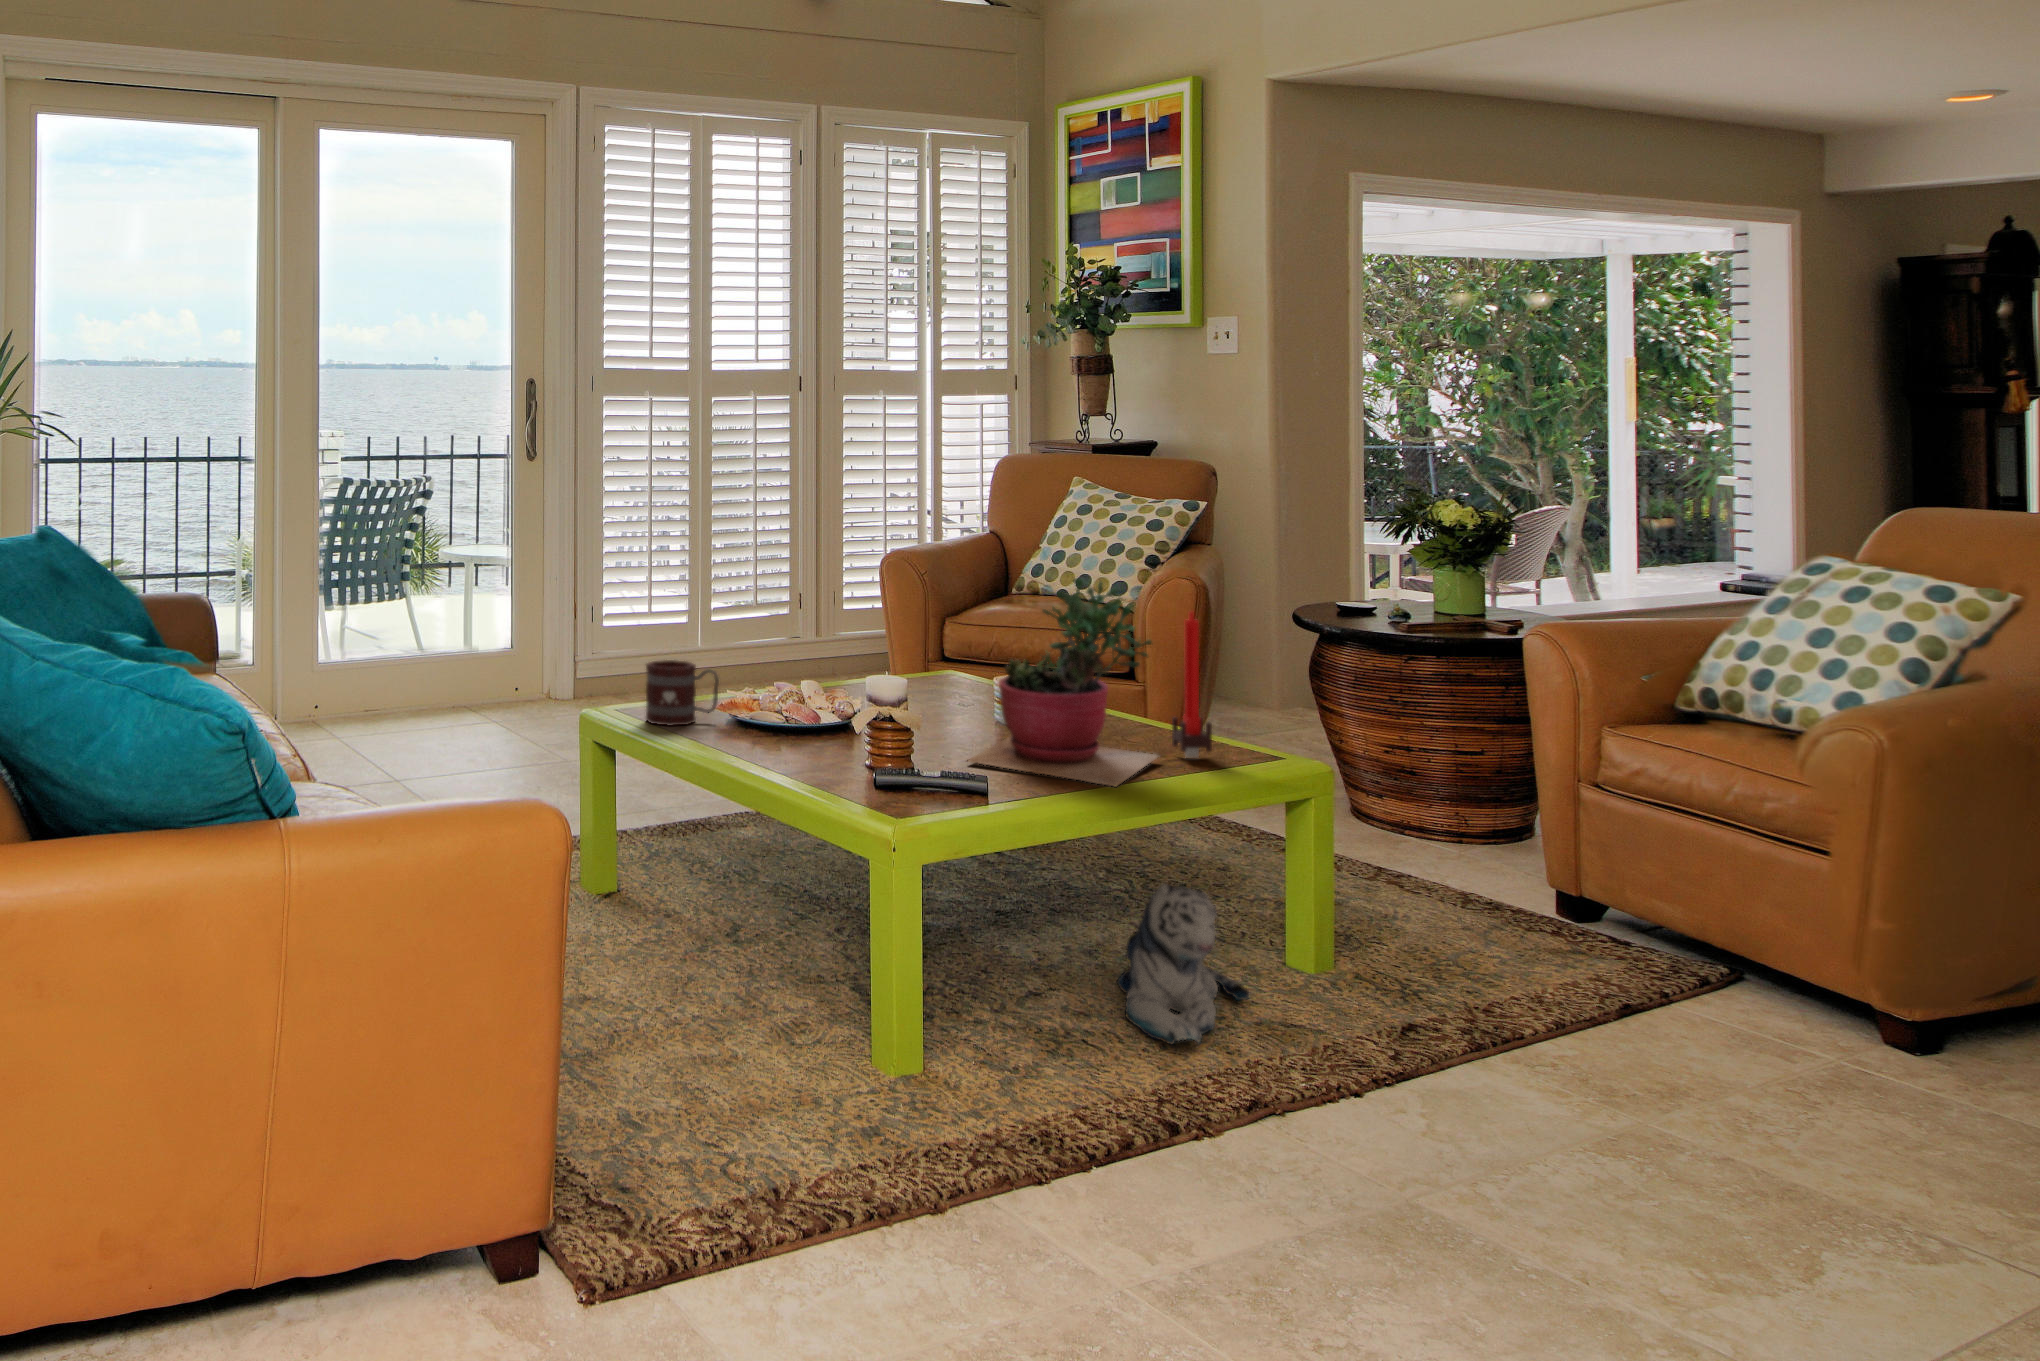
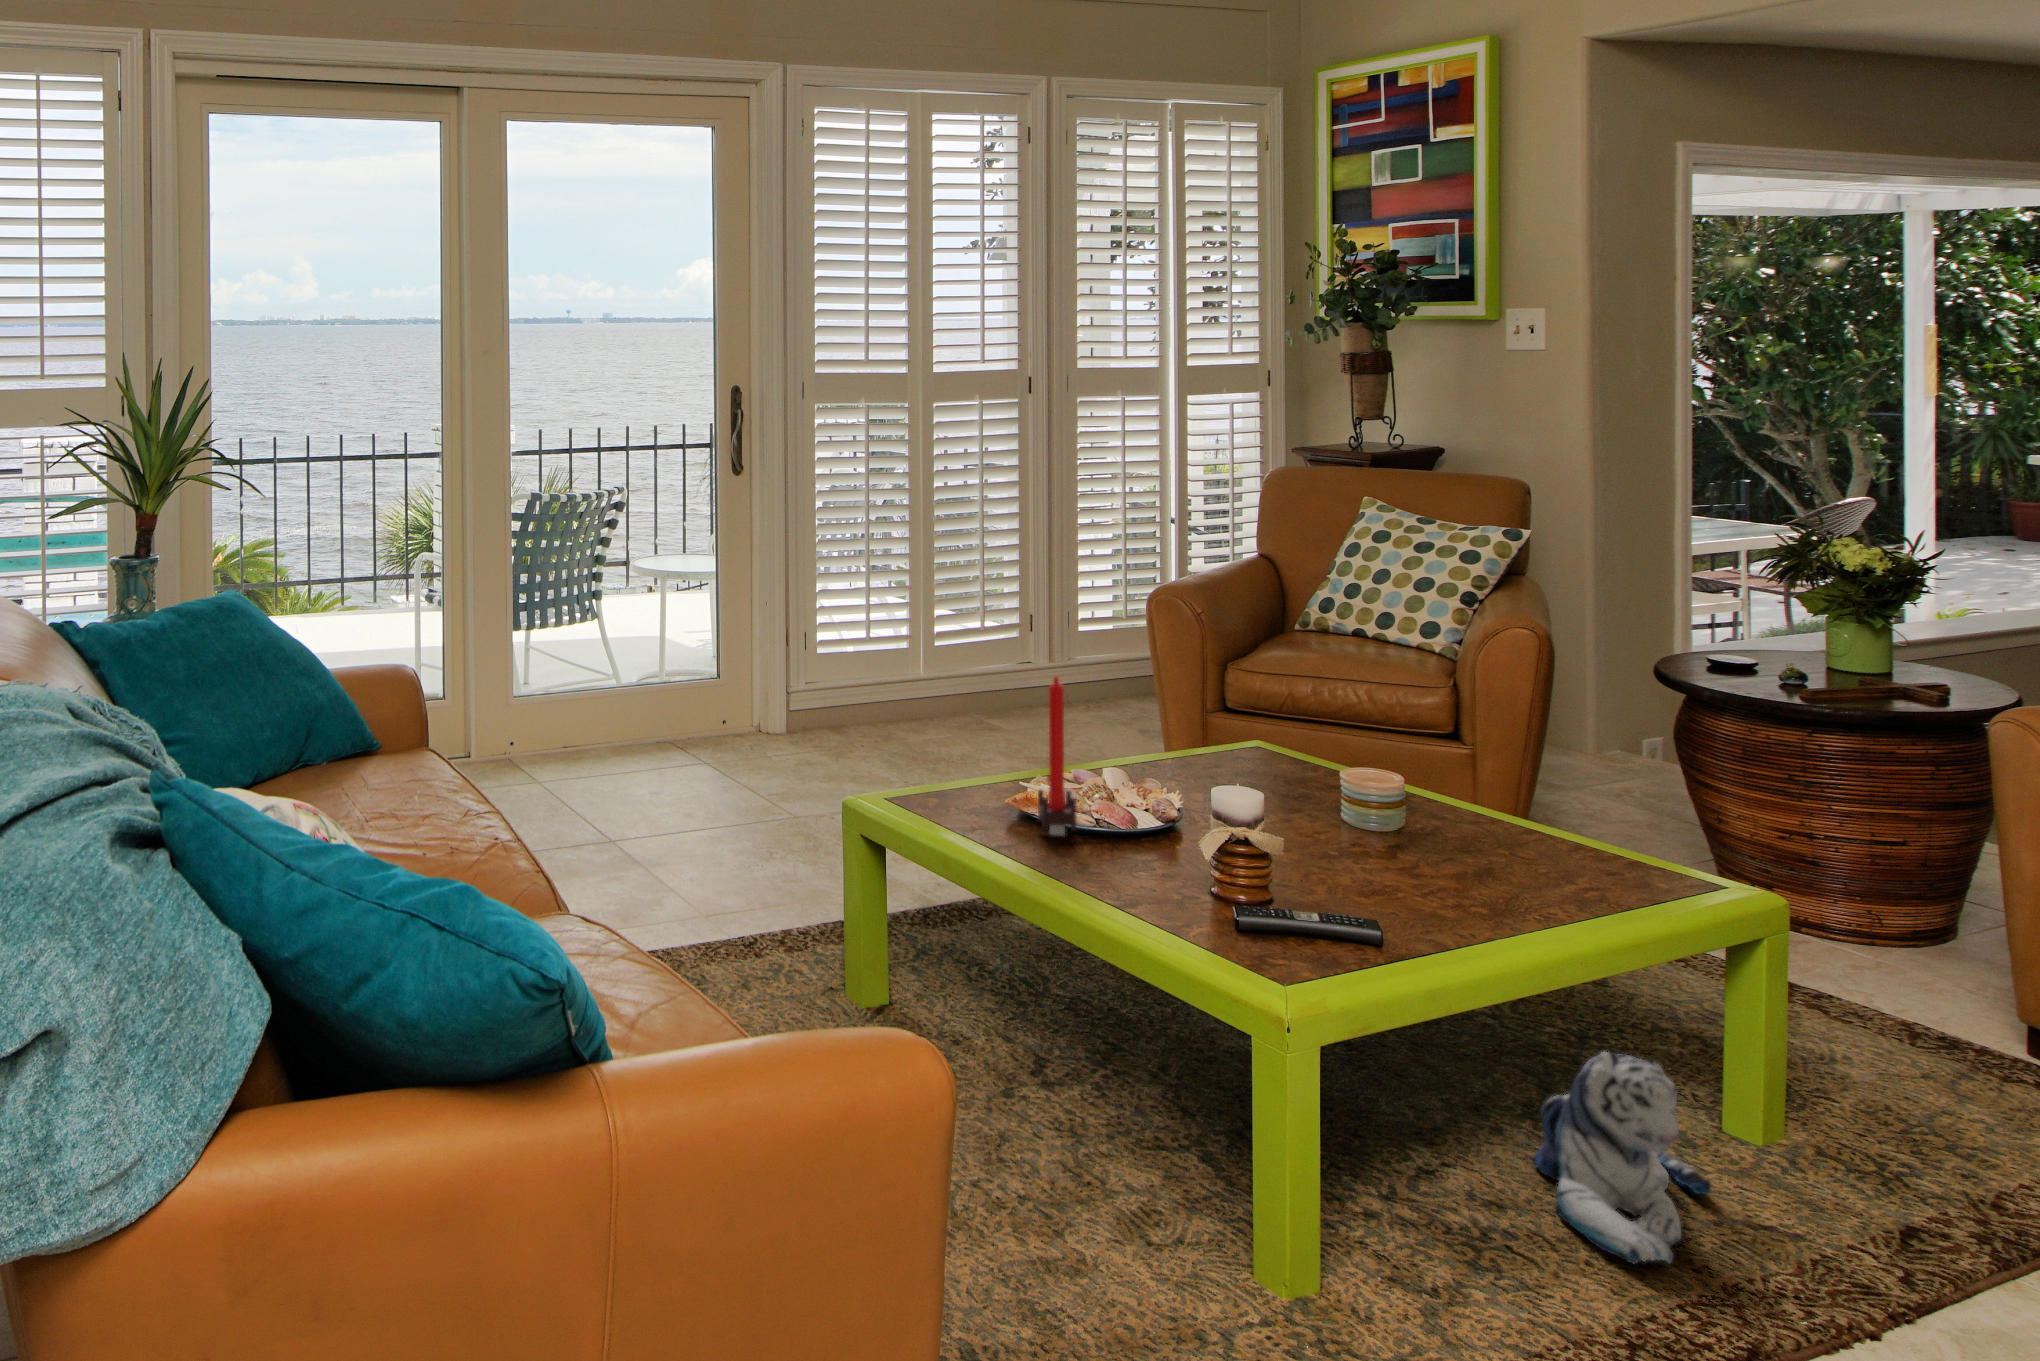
succulent plant: present [968,578,1158,786] -> none [1330,656,1574,929]
candle: present [1172,612,1212,758] -> present [1038,676,1077,835]
mug: present [646,660,719,725] -> none [920,740,1007,819]

